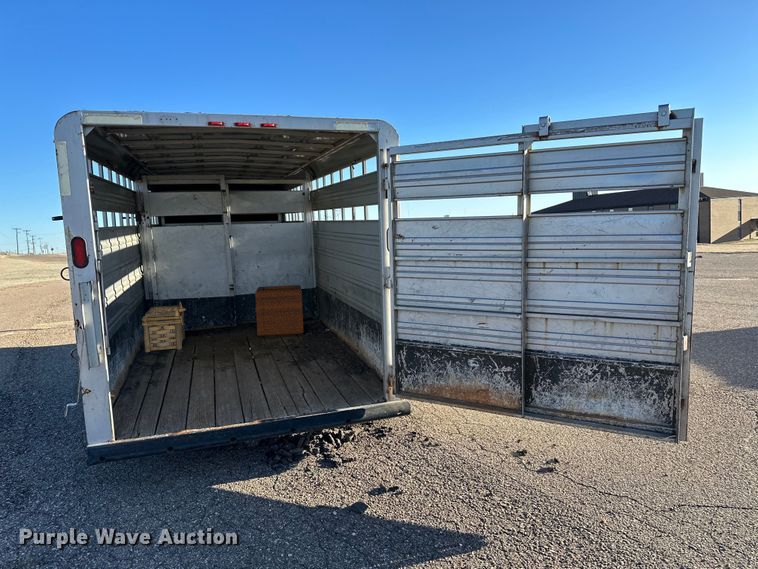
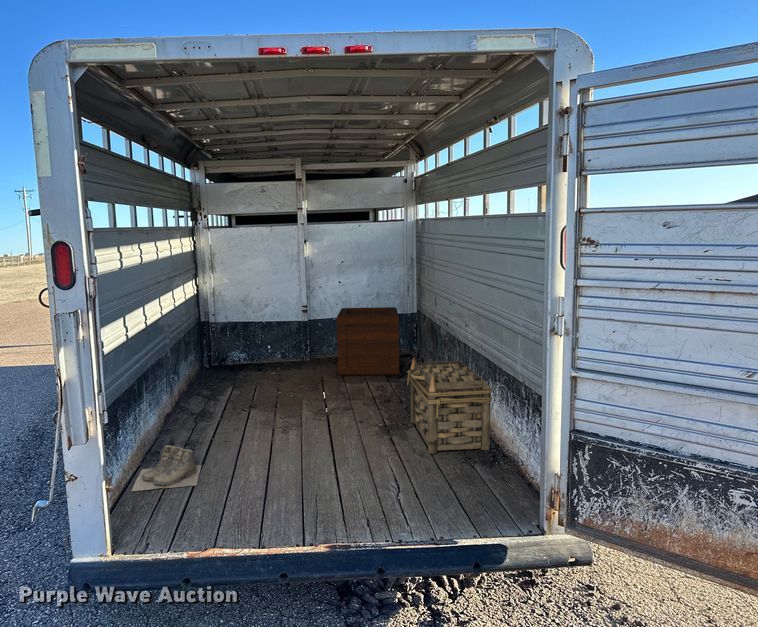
basket: present [142,302,186,352] -> present [407,358,492,453]
boots: none [120,377,166,406] -> present [132,445,202,491]

